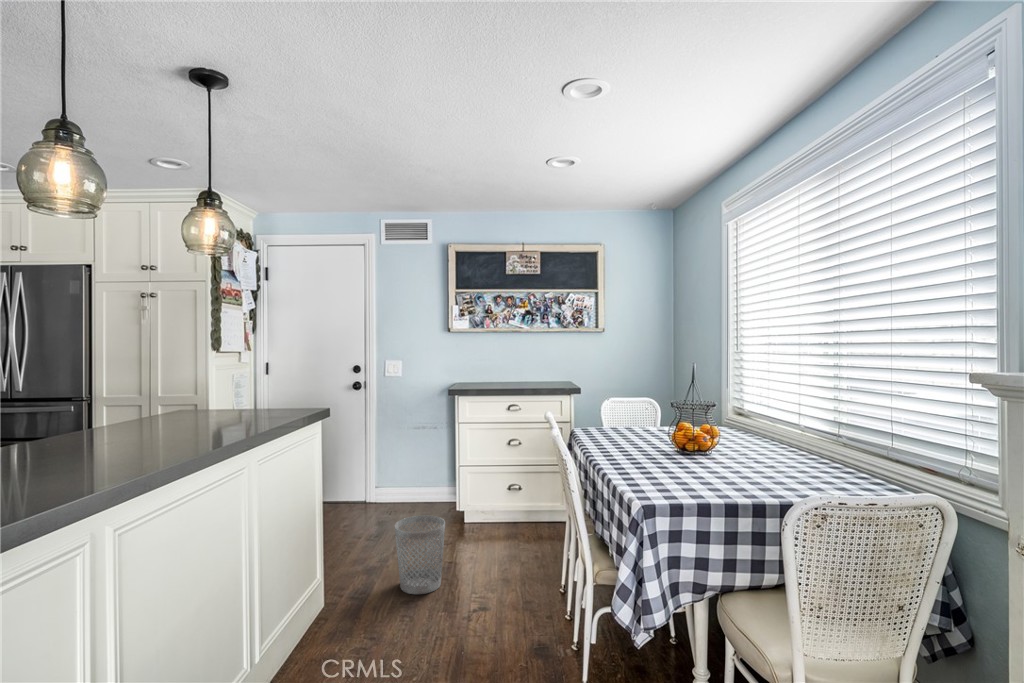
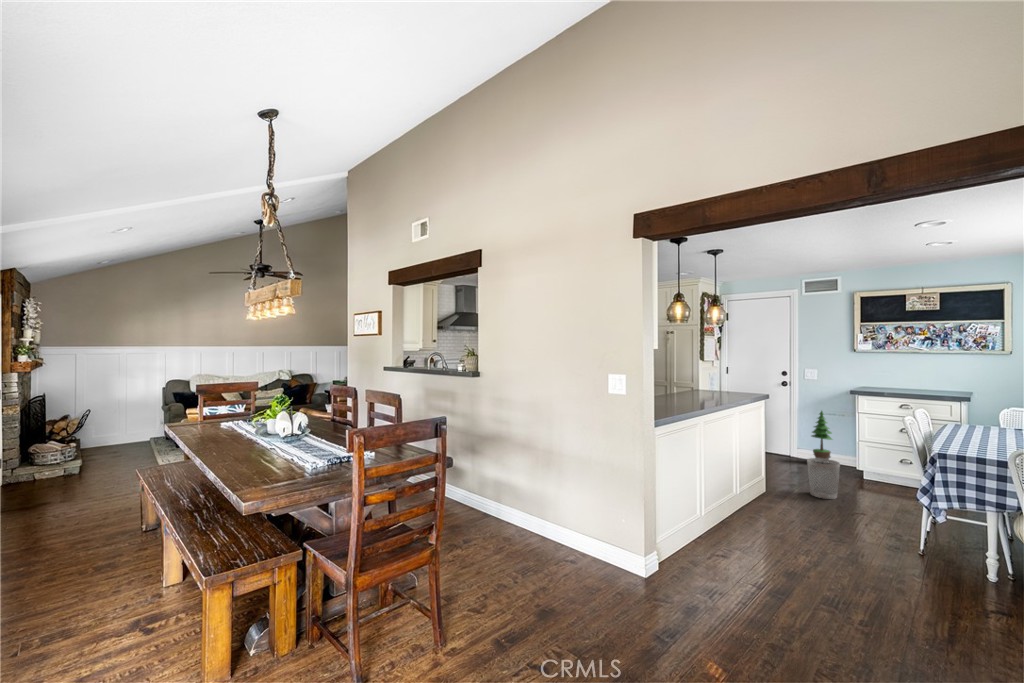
potted tree: none [393,422,423,504] -> present [812,411,832,463]

